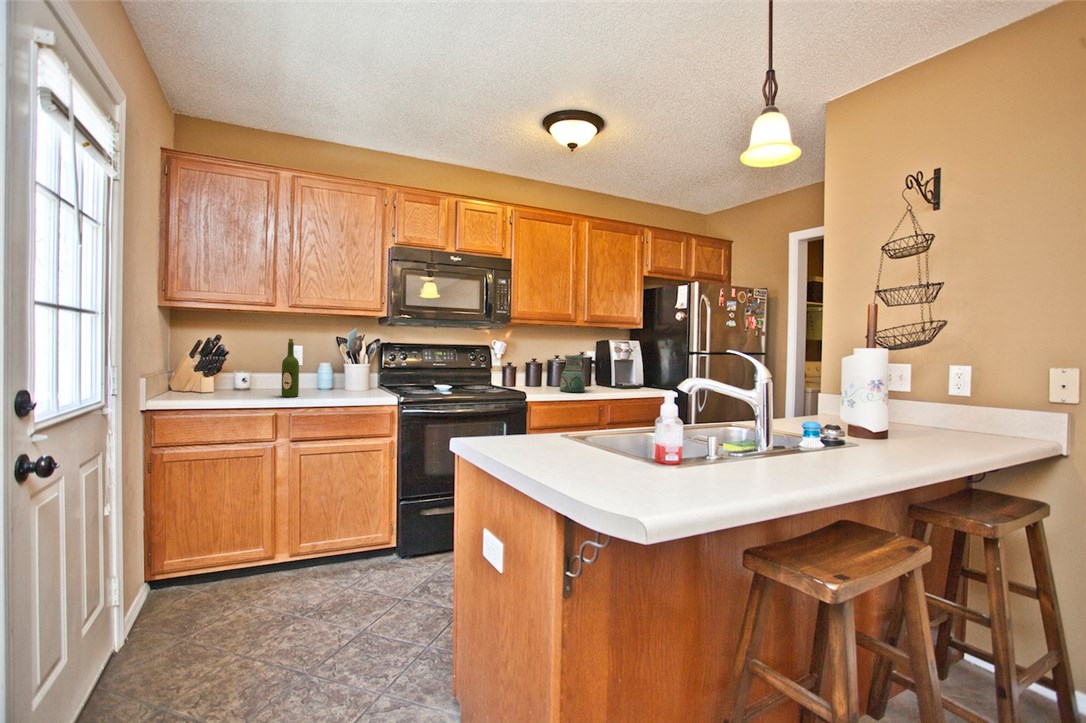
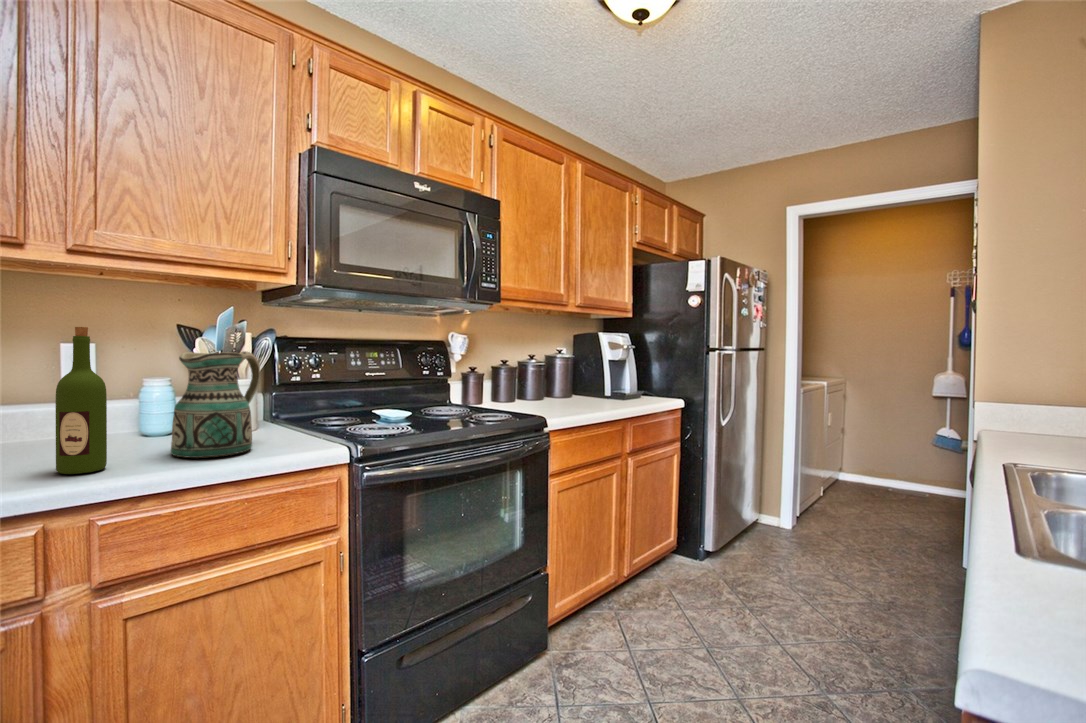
ceramic pitcher: present [560,355,585,392] -> present [171,351,260,458]

